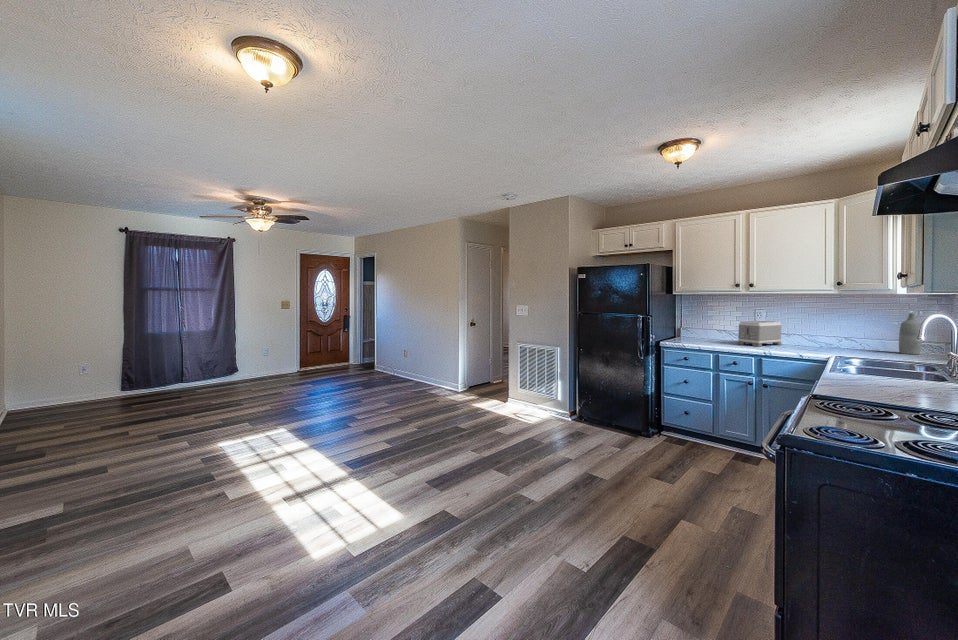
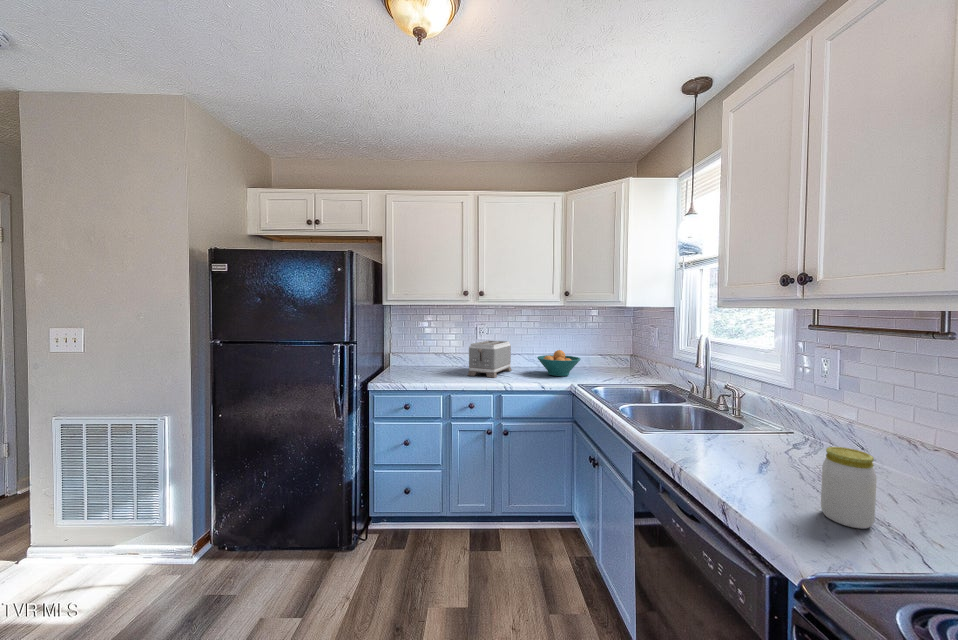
bottle: present [899,313,922,354] -> none [612,328,630,373]
fruit bowl: none [804,330,852,351] -> present [537,350,581,376]
jar: none [894,367,926,405] -> present [821,447,877,529]

